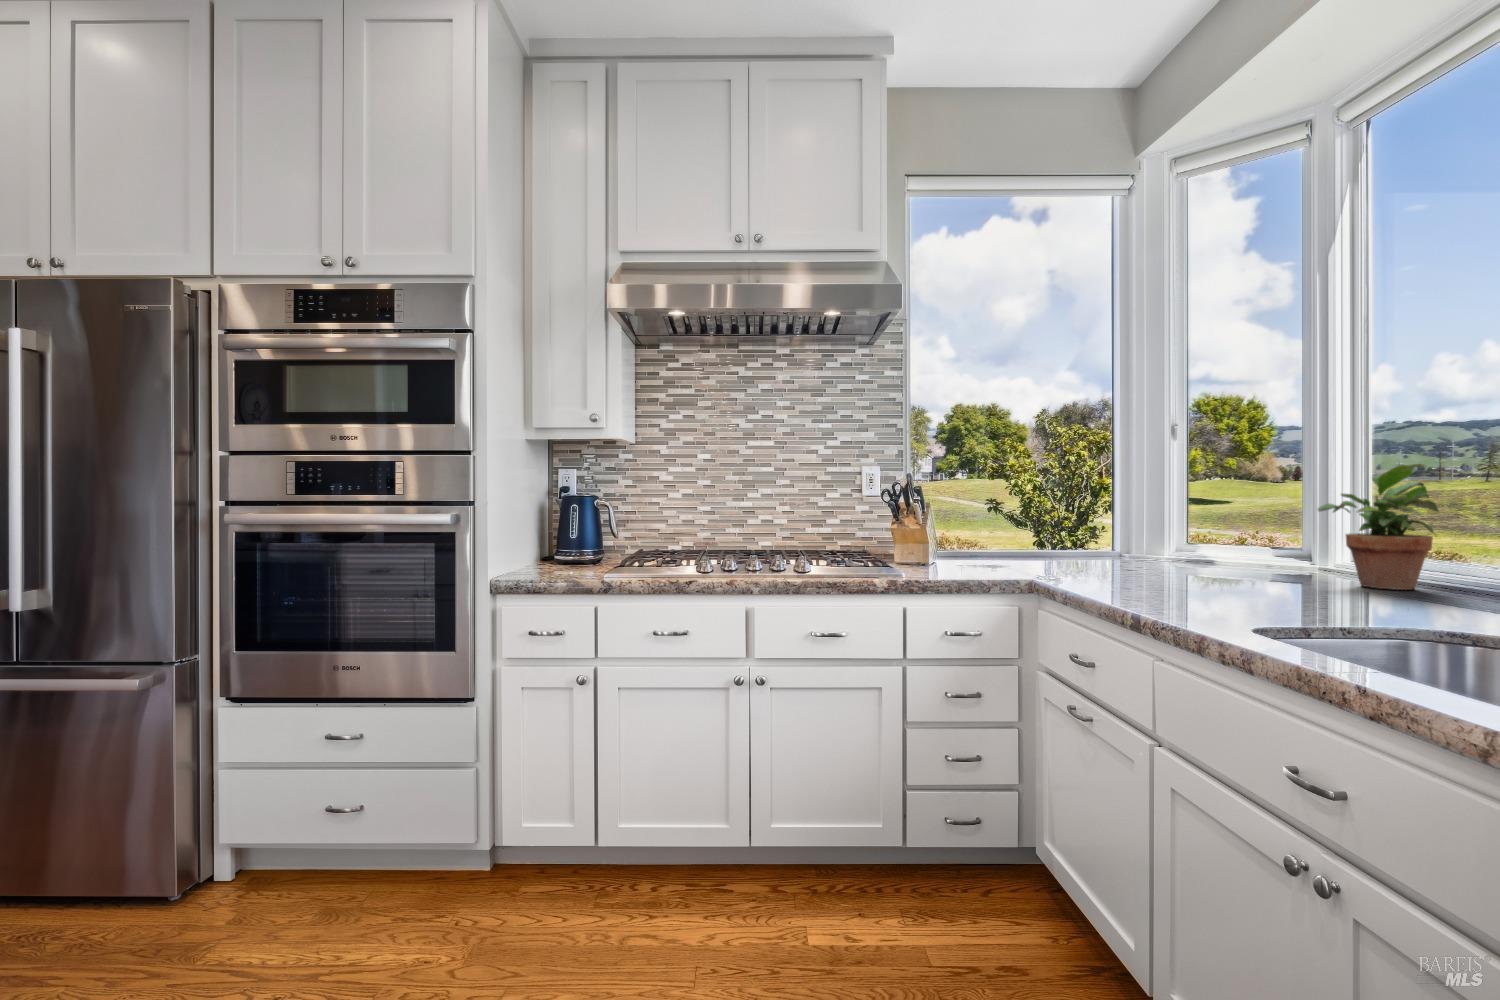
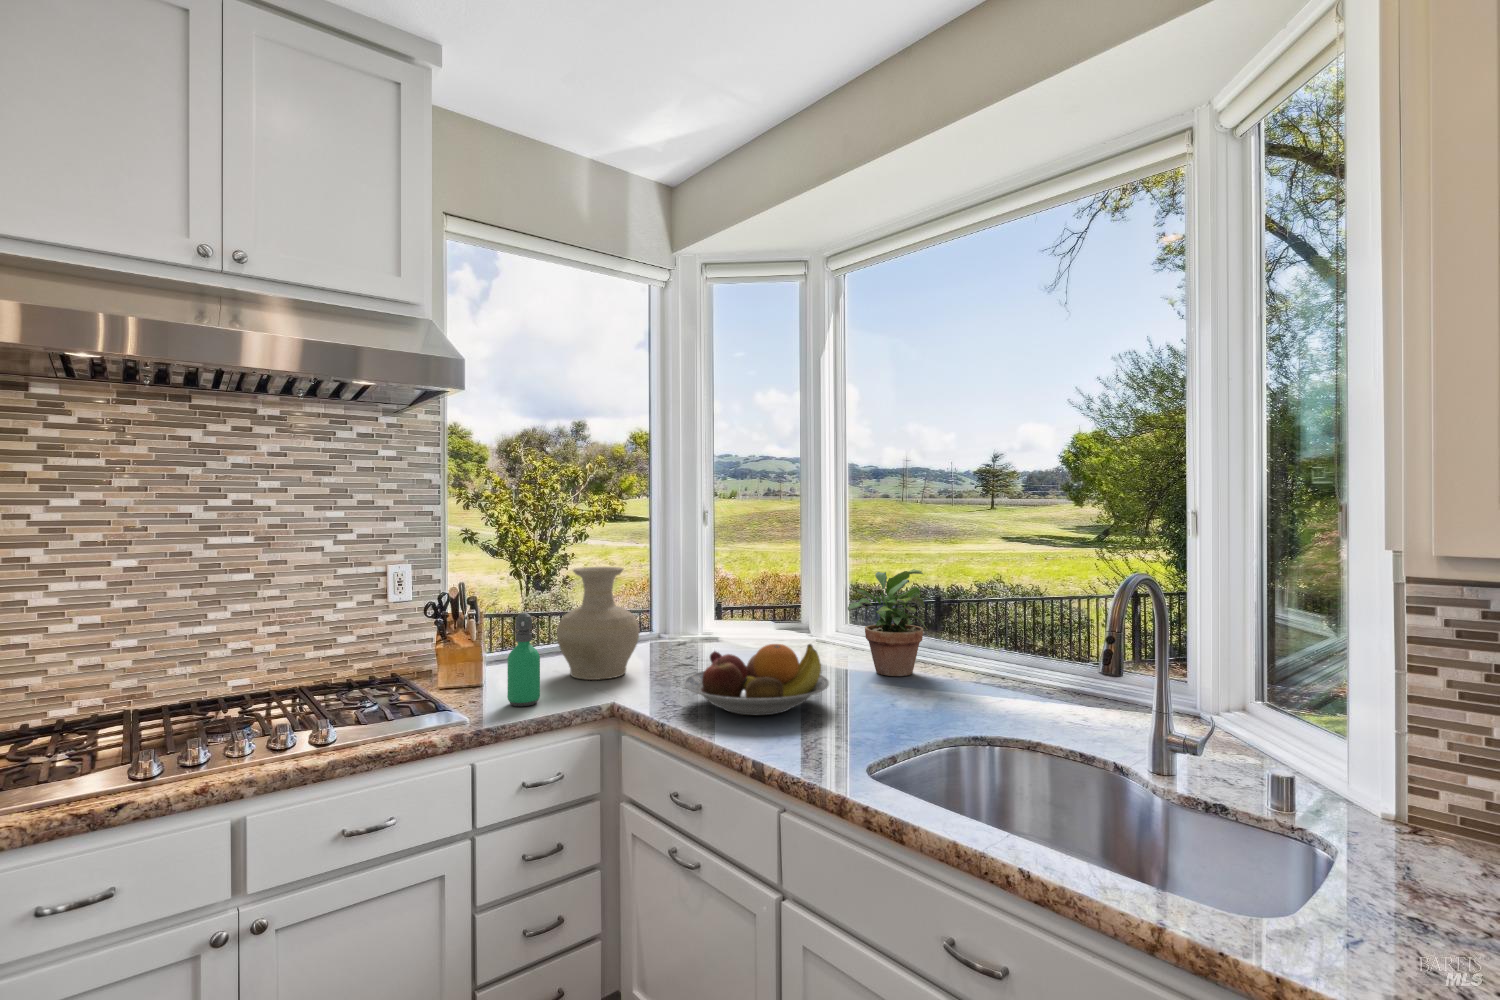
vase: none [995,468,1075,567] -> present [556,567,640,680]
soap dispenser: none [941,495,969,572] -> present [508,613,540,706]
fruit bowl: none [1095,528,1262,594] -> present [684,644,829,715]

